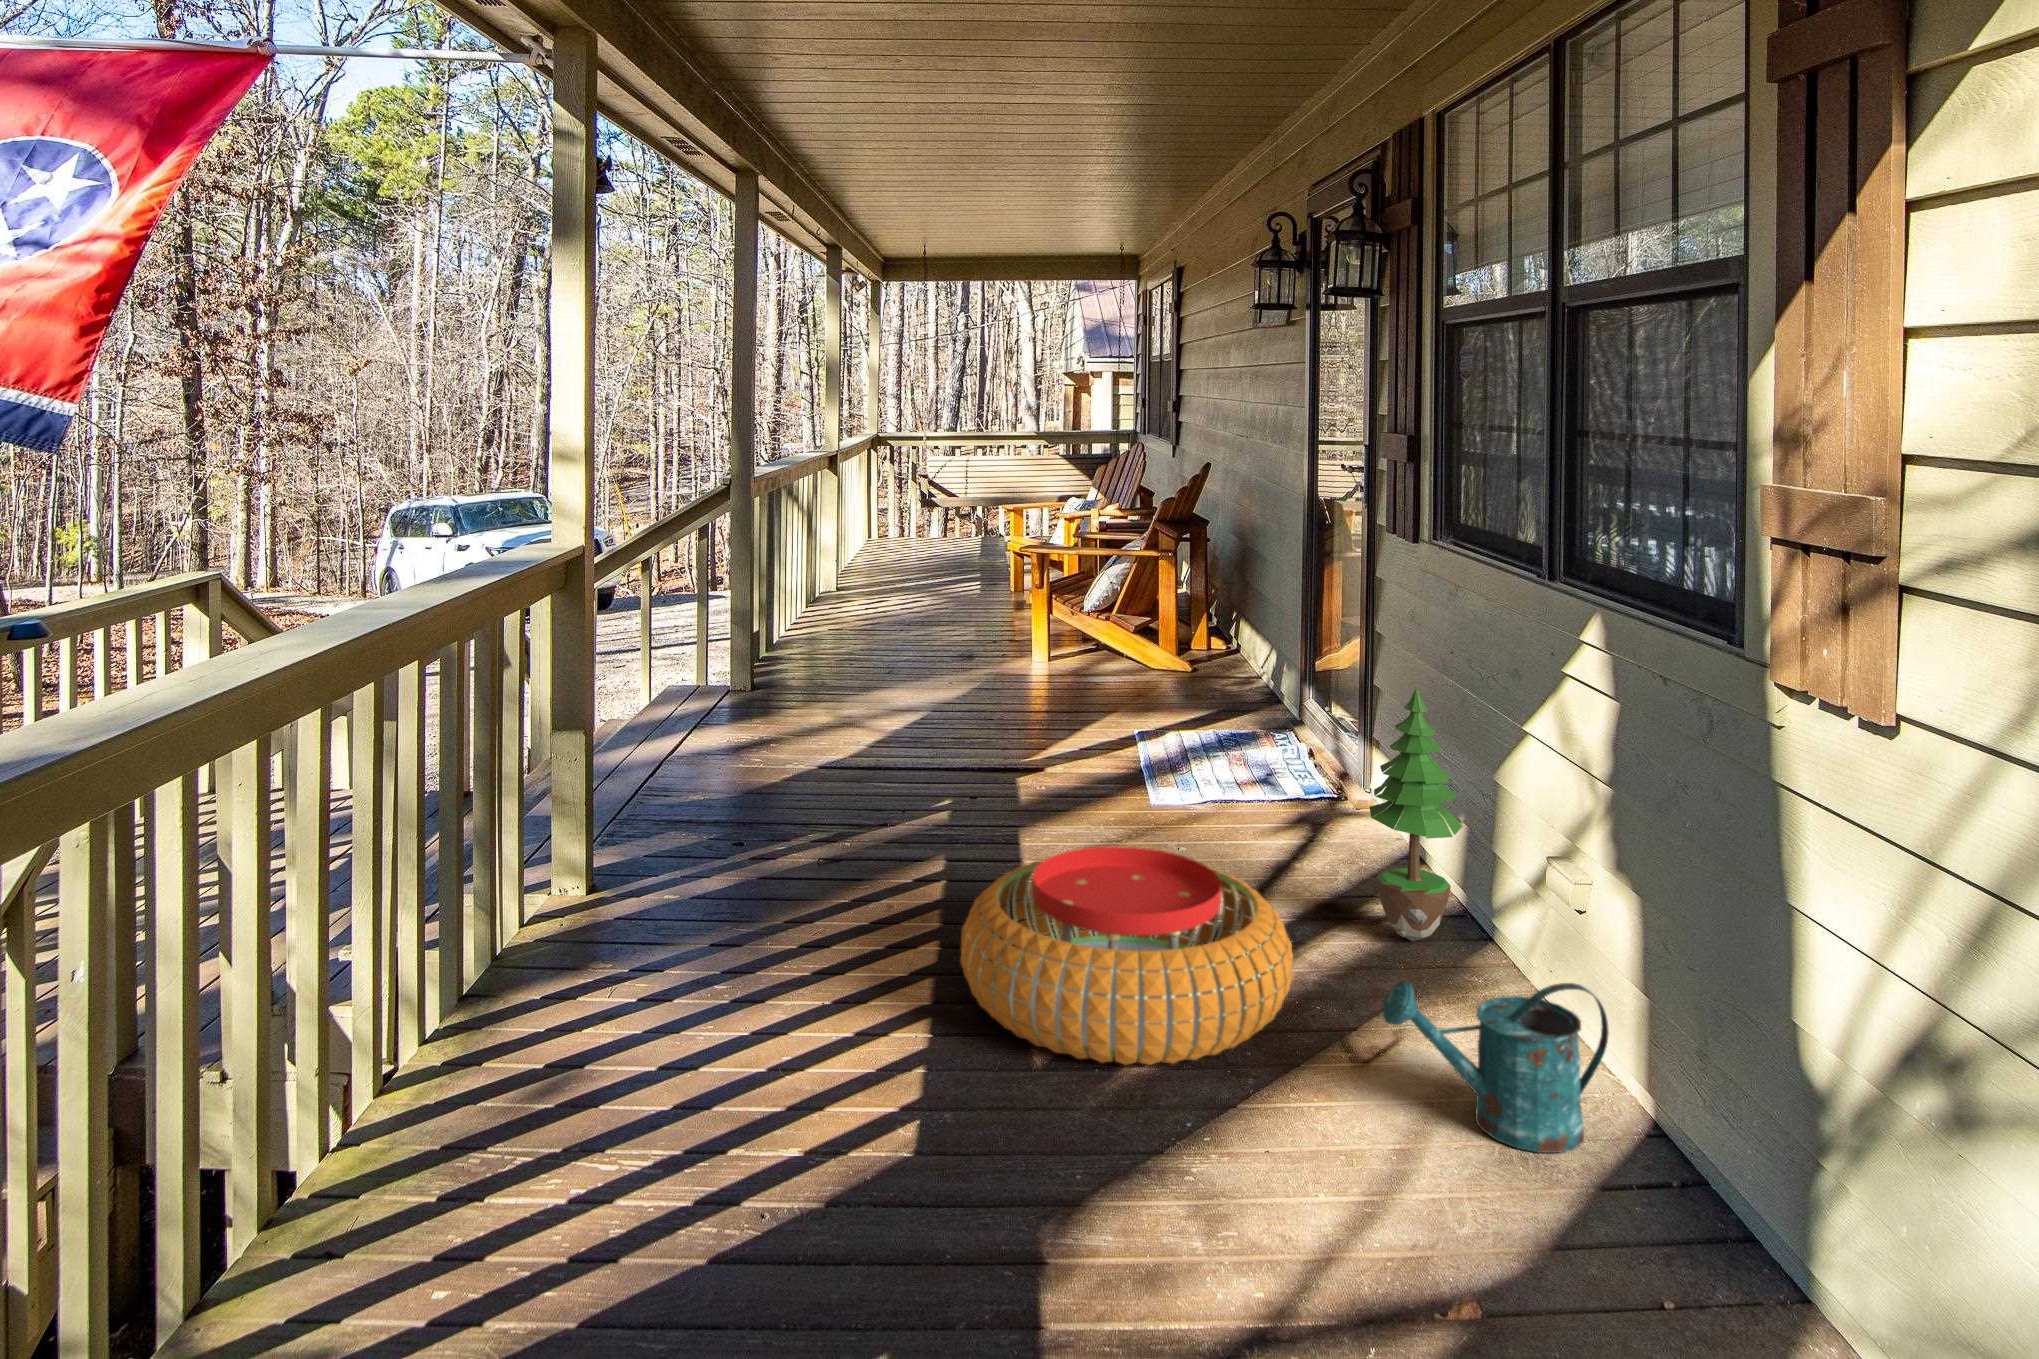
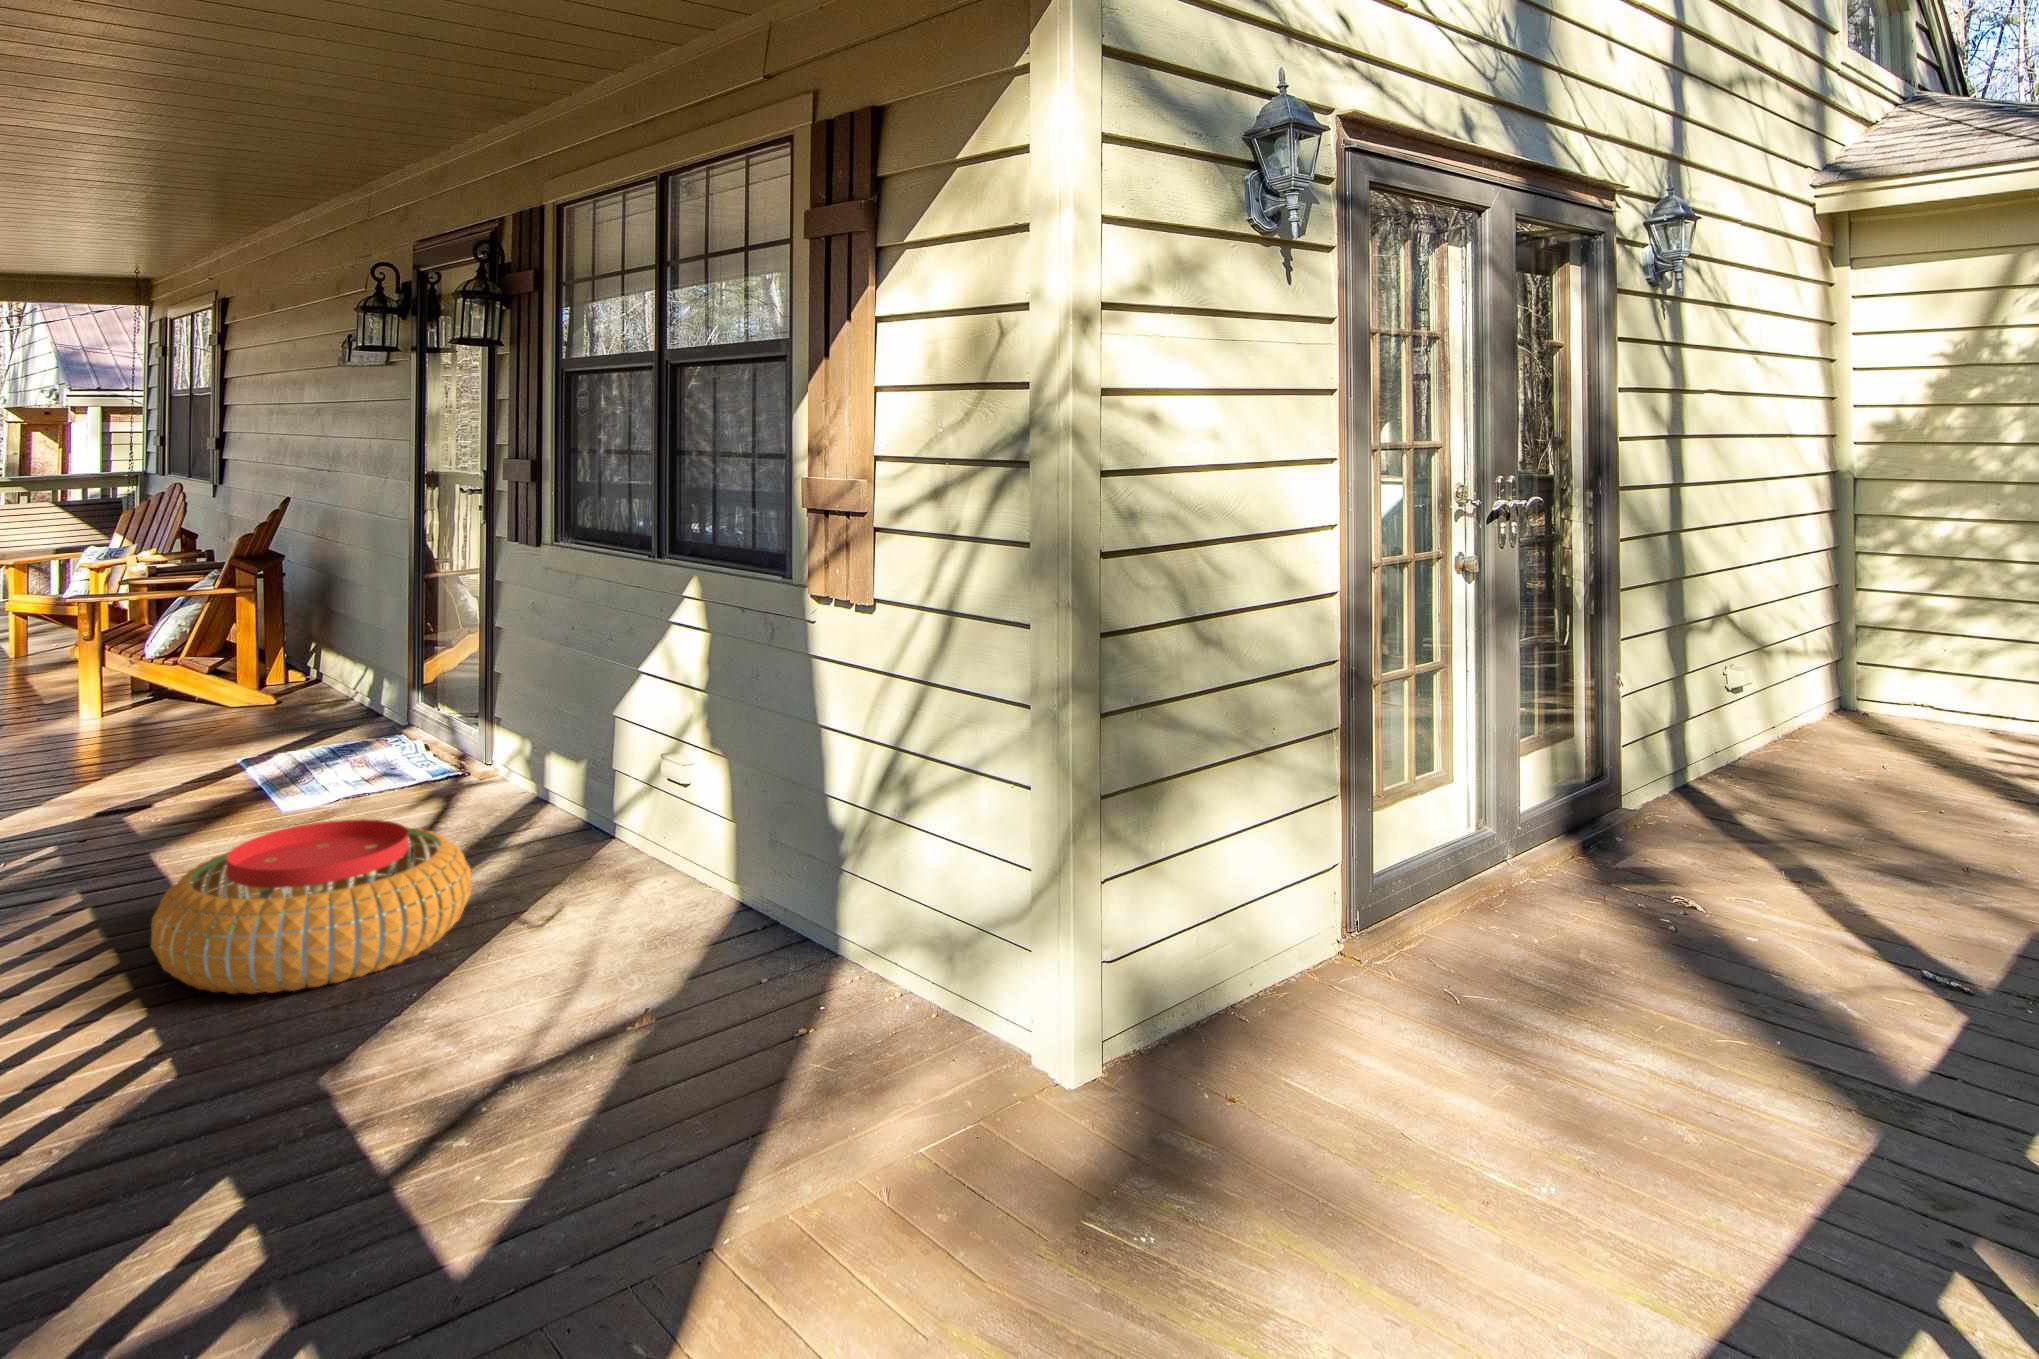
potted tree: present [1369,687,1462,941] -> none [515,654,589,852]
watering can: present [1383,981,1609,1153] -> none [557,824,709,941]

